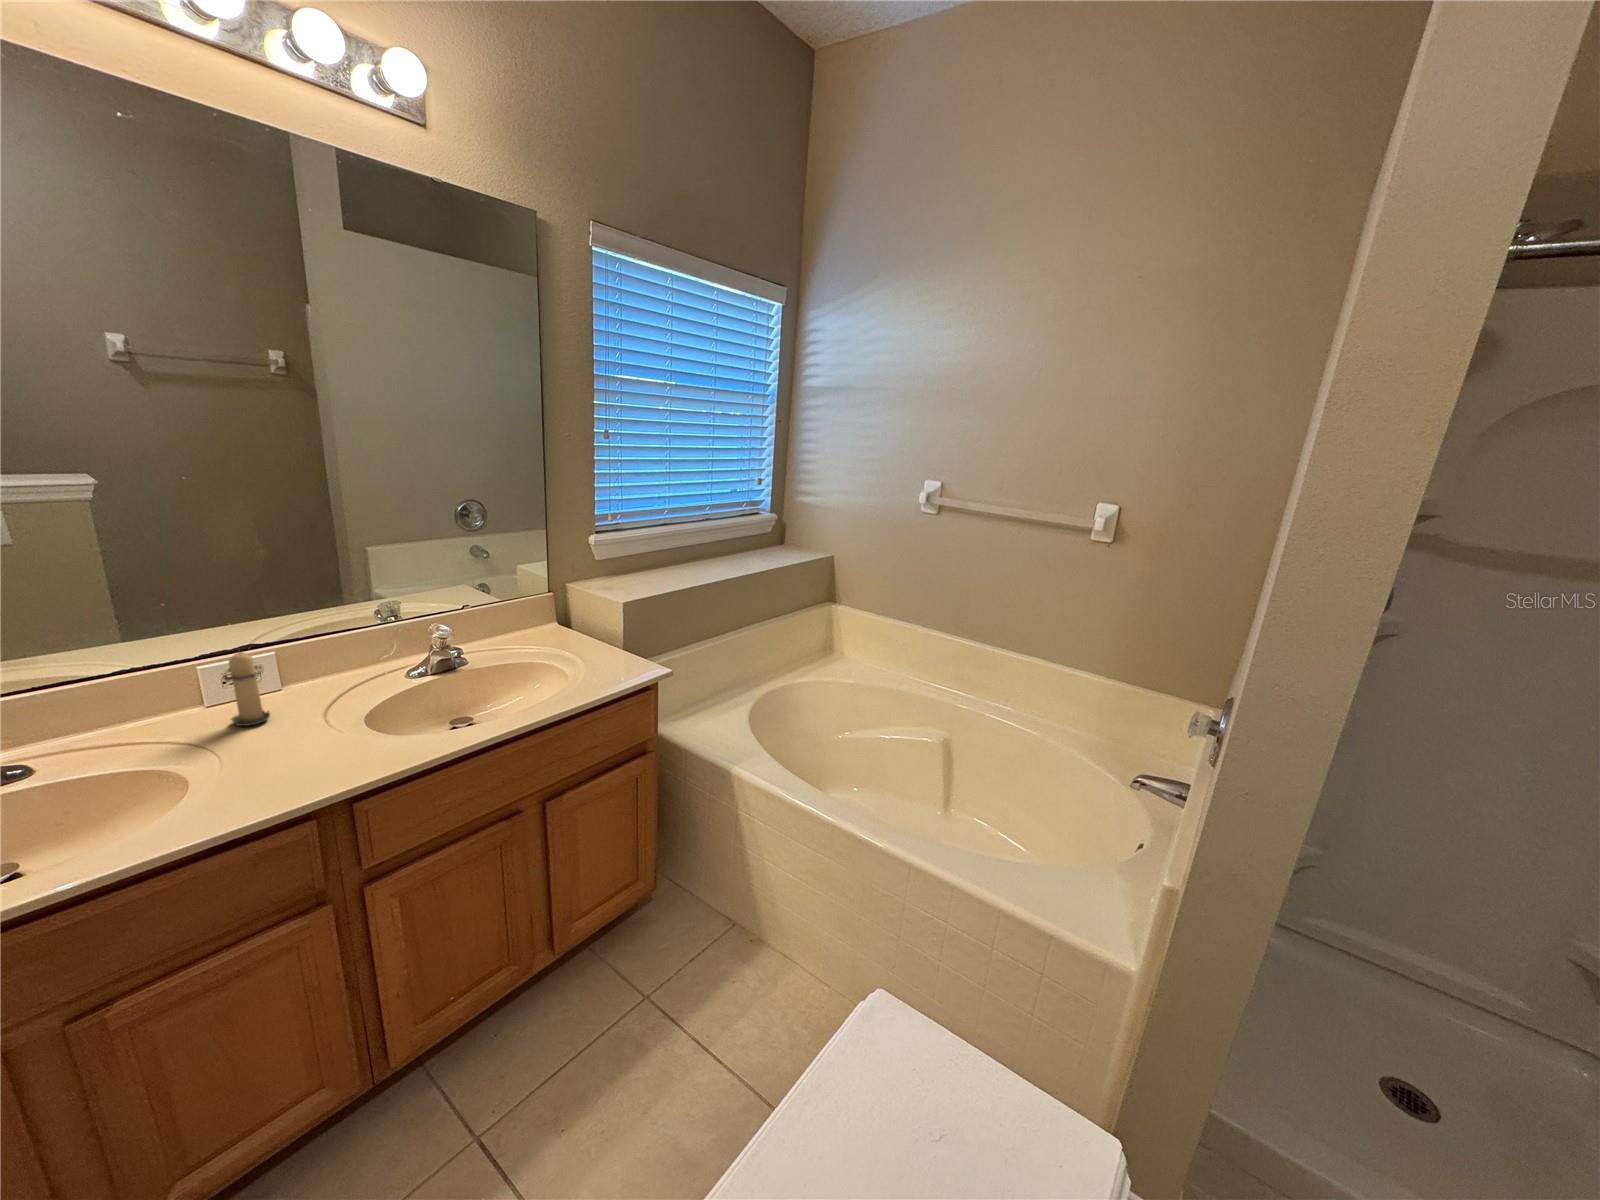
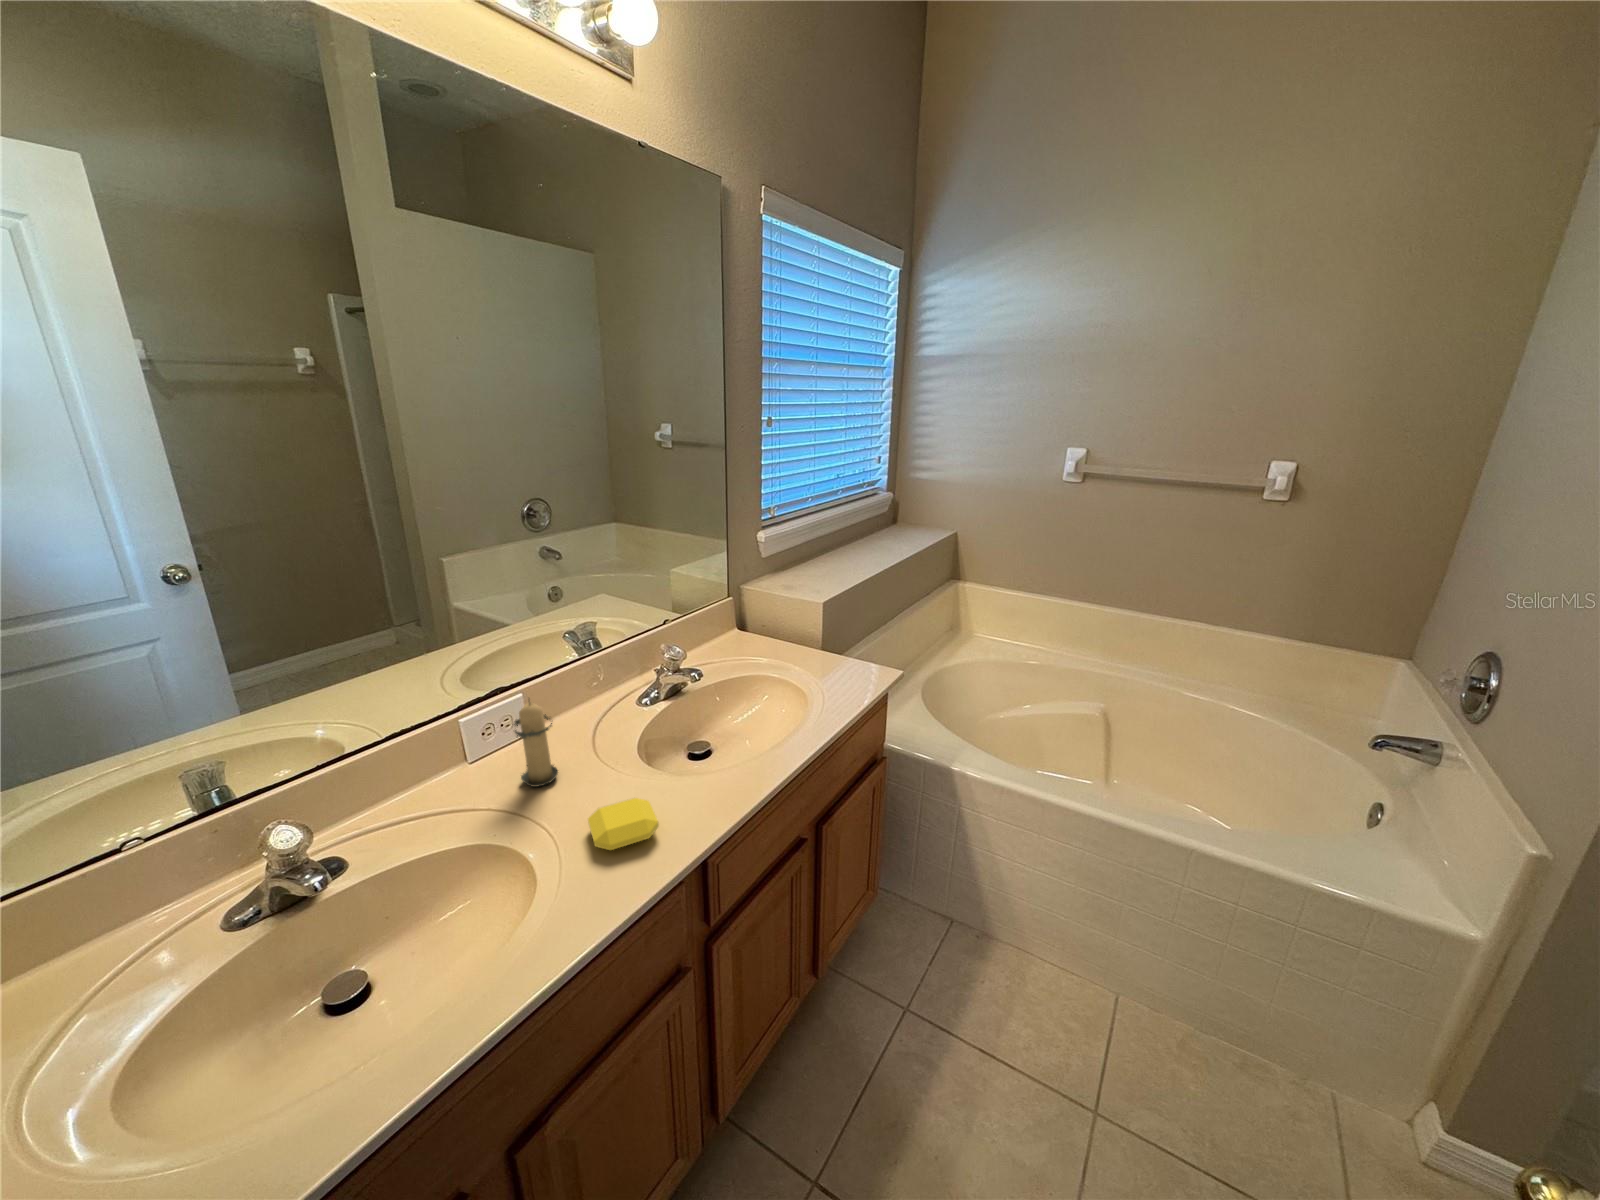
soap bar: none [237,739,314,775] -> present [588,798,659,850]

